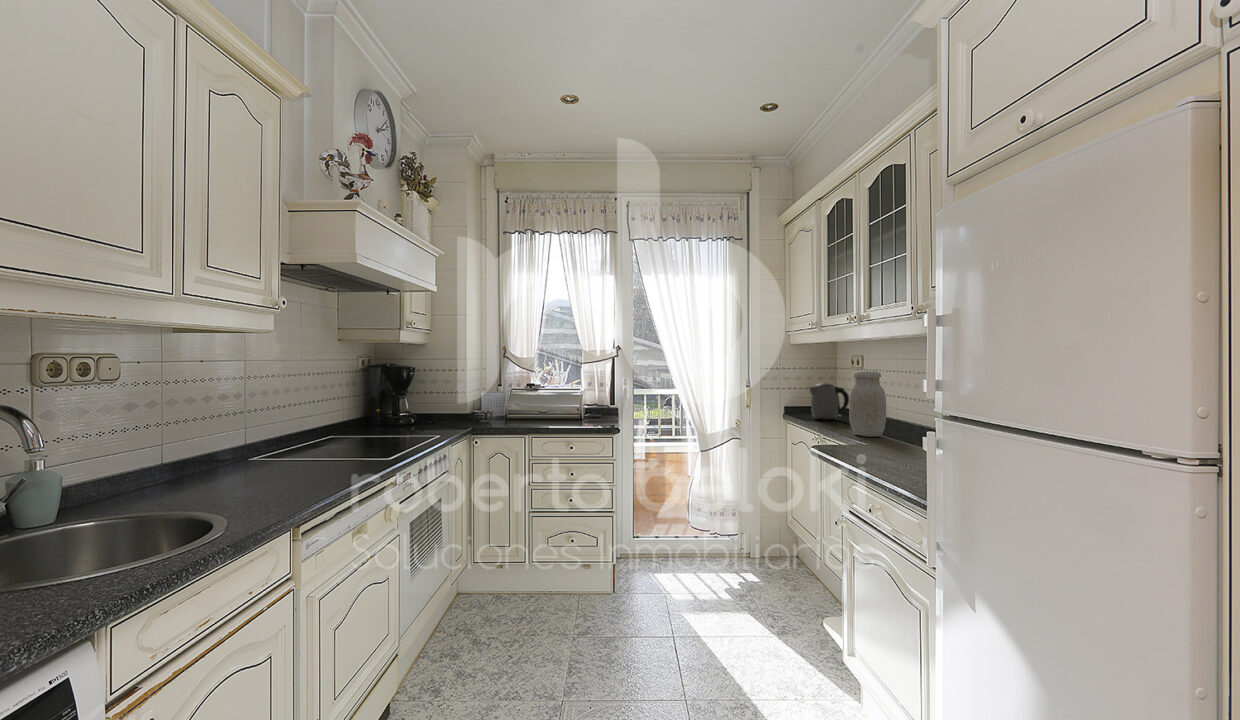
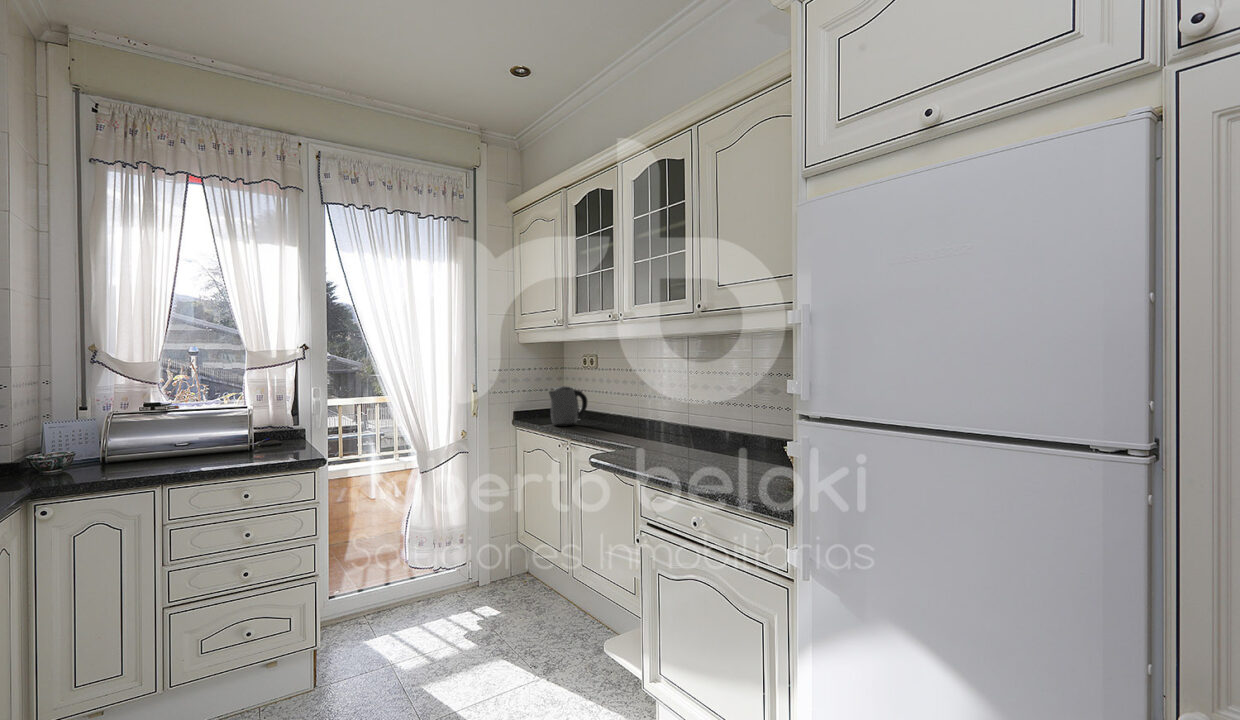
jar: present [849,372,886,437] -> none [606,375,641,441]

